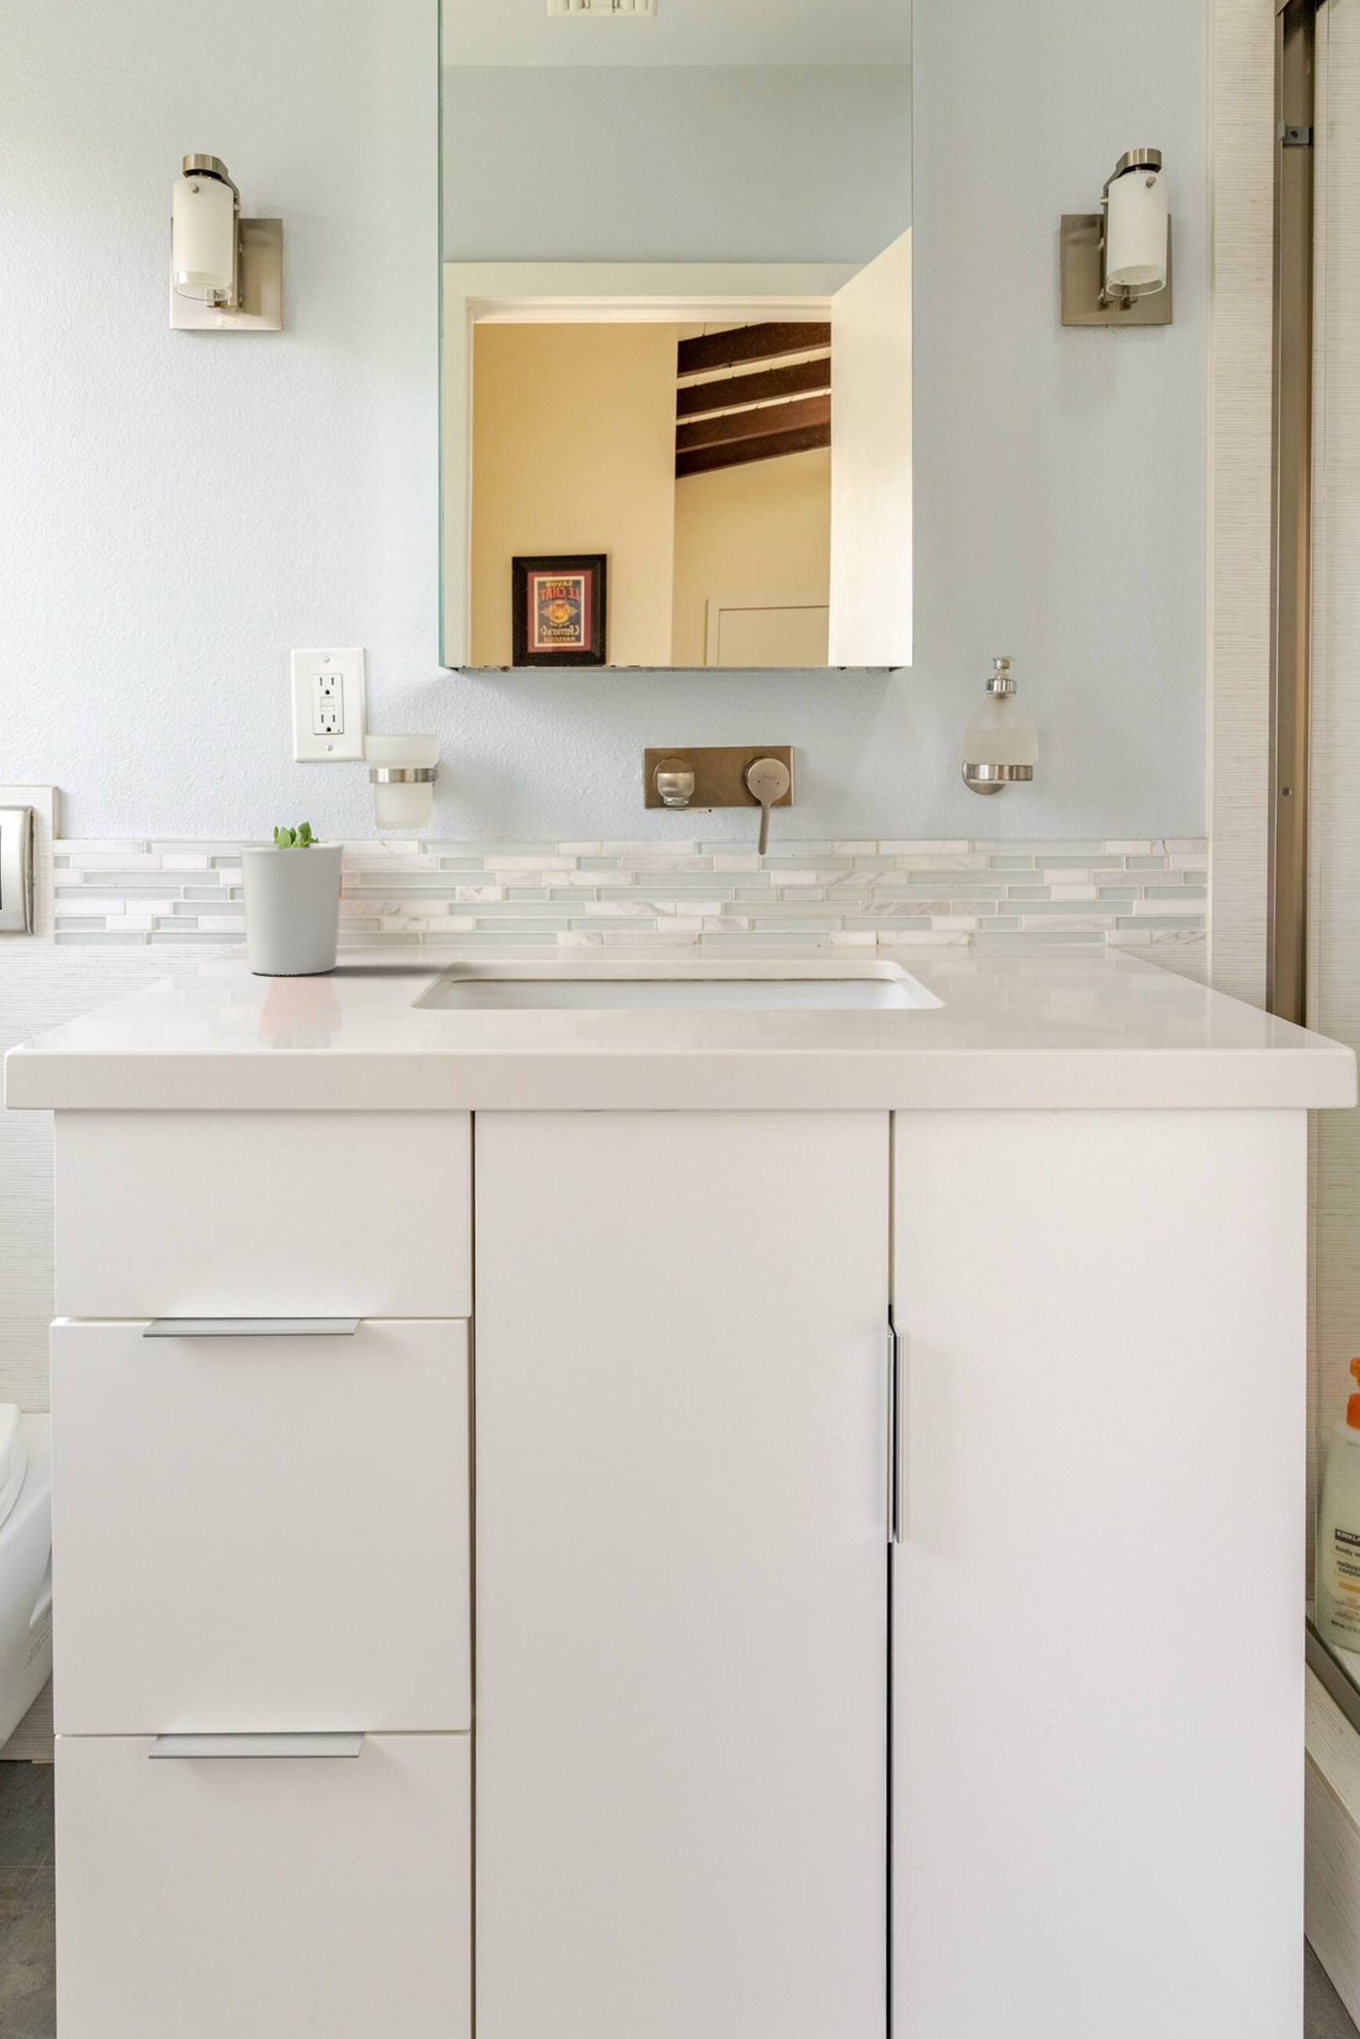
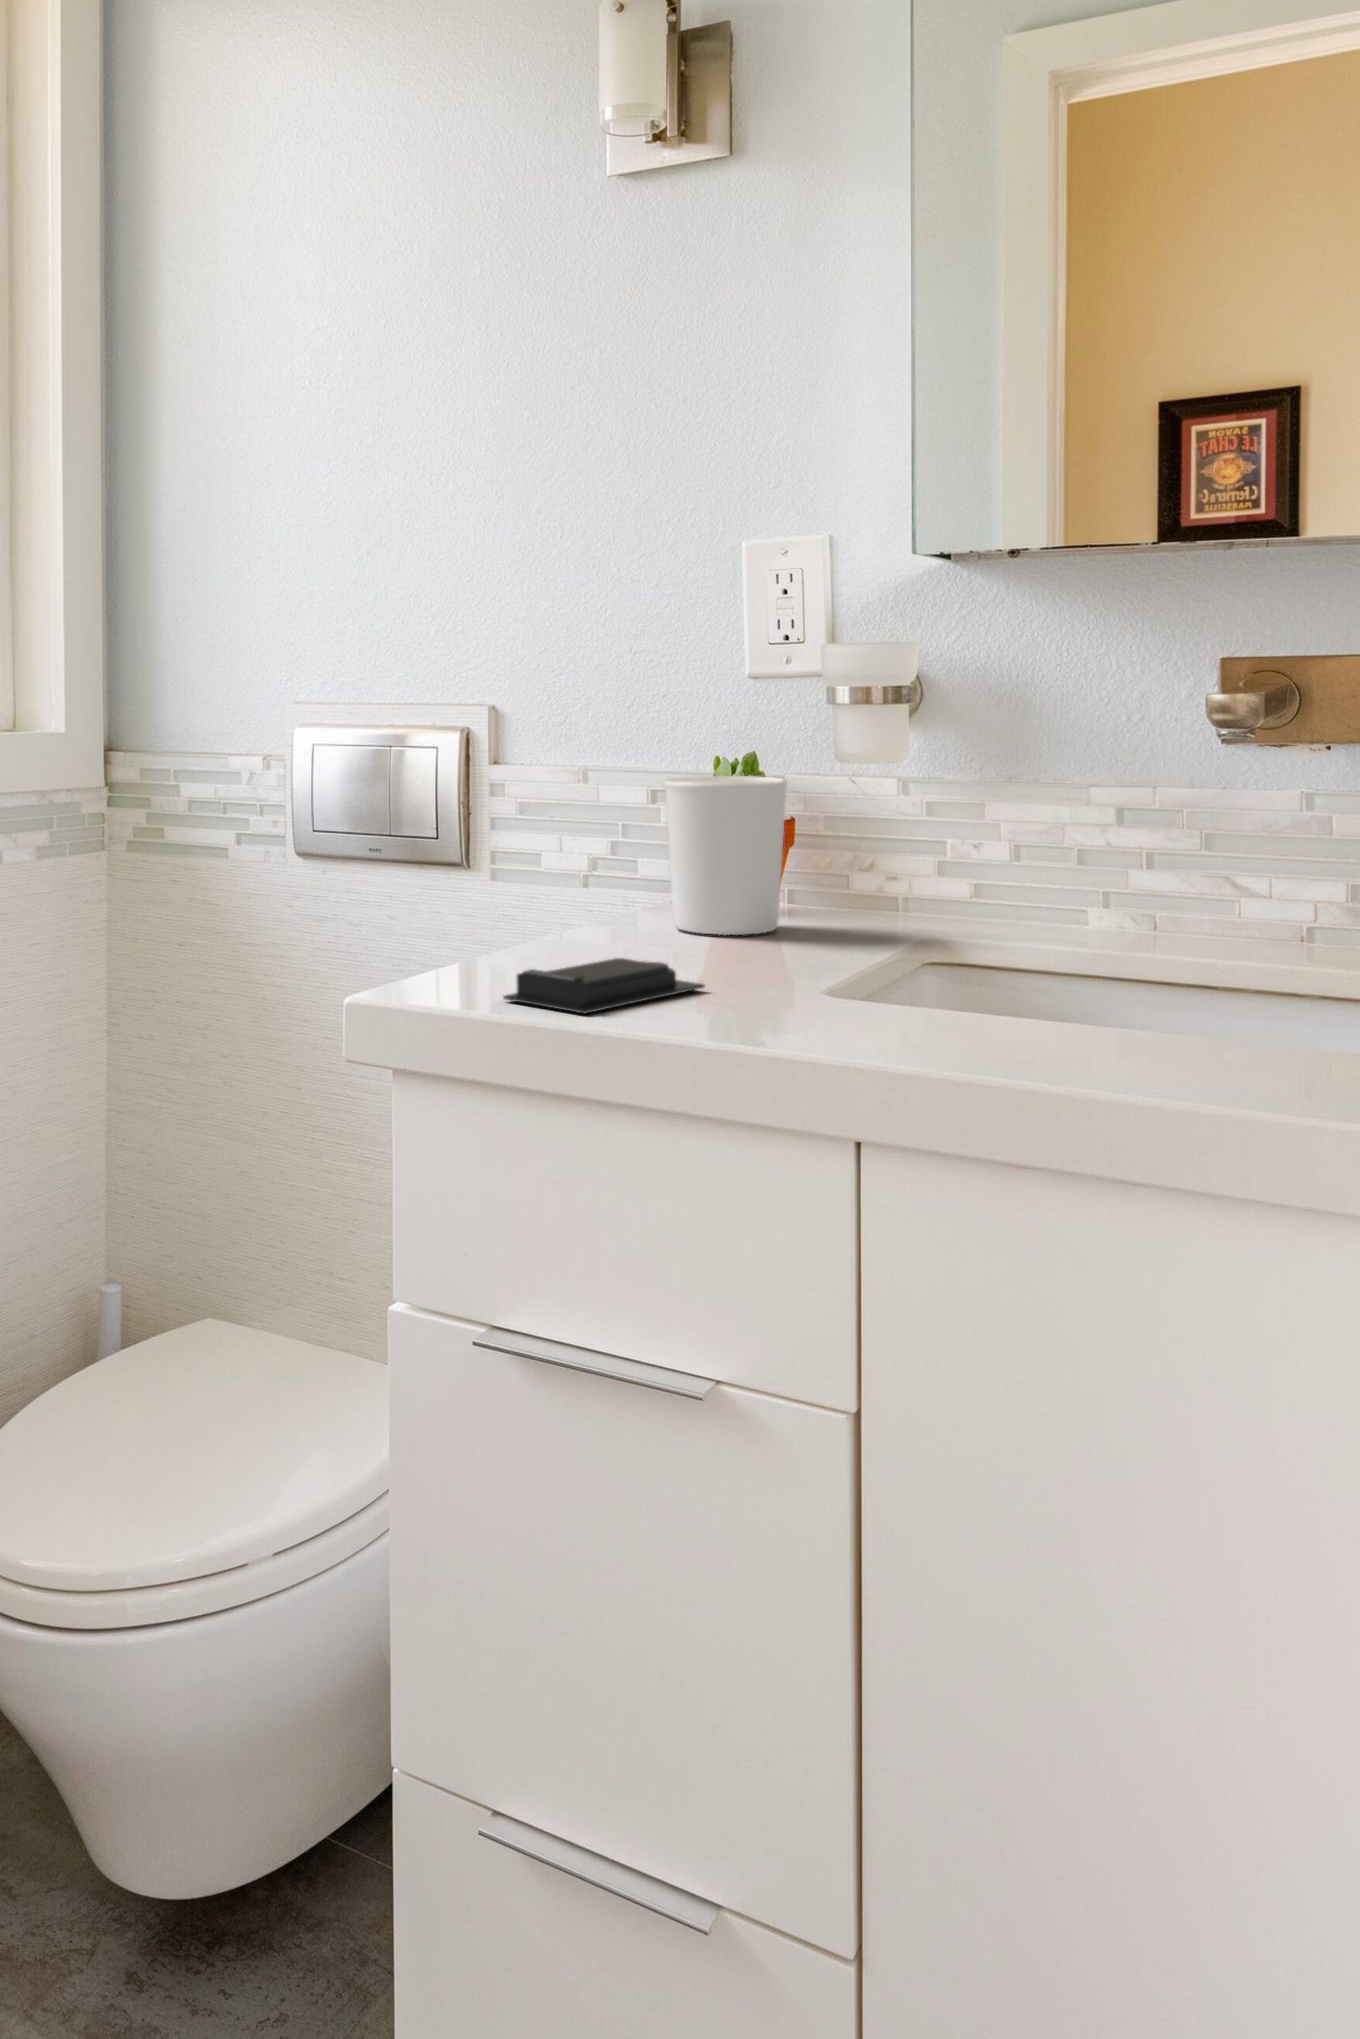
soap bar: none [153,992,315,1036] -> present [503,958,705,1013]

